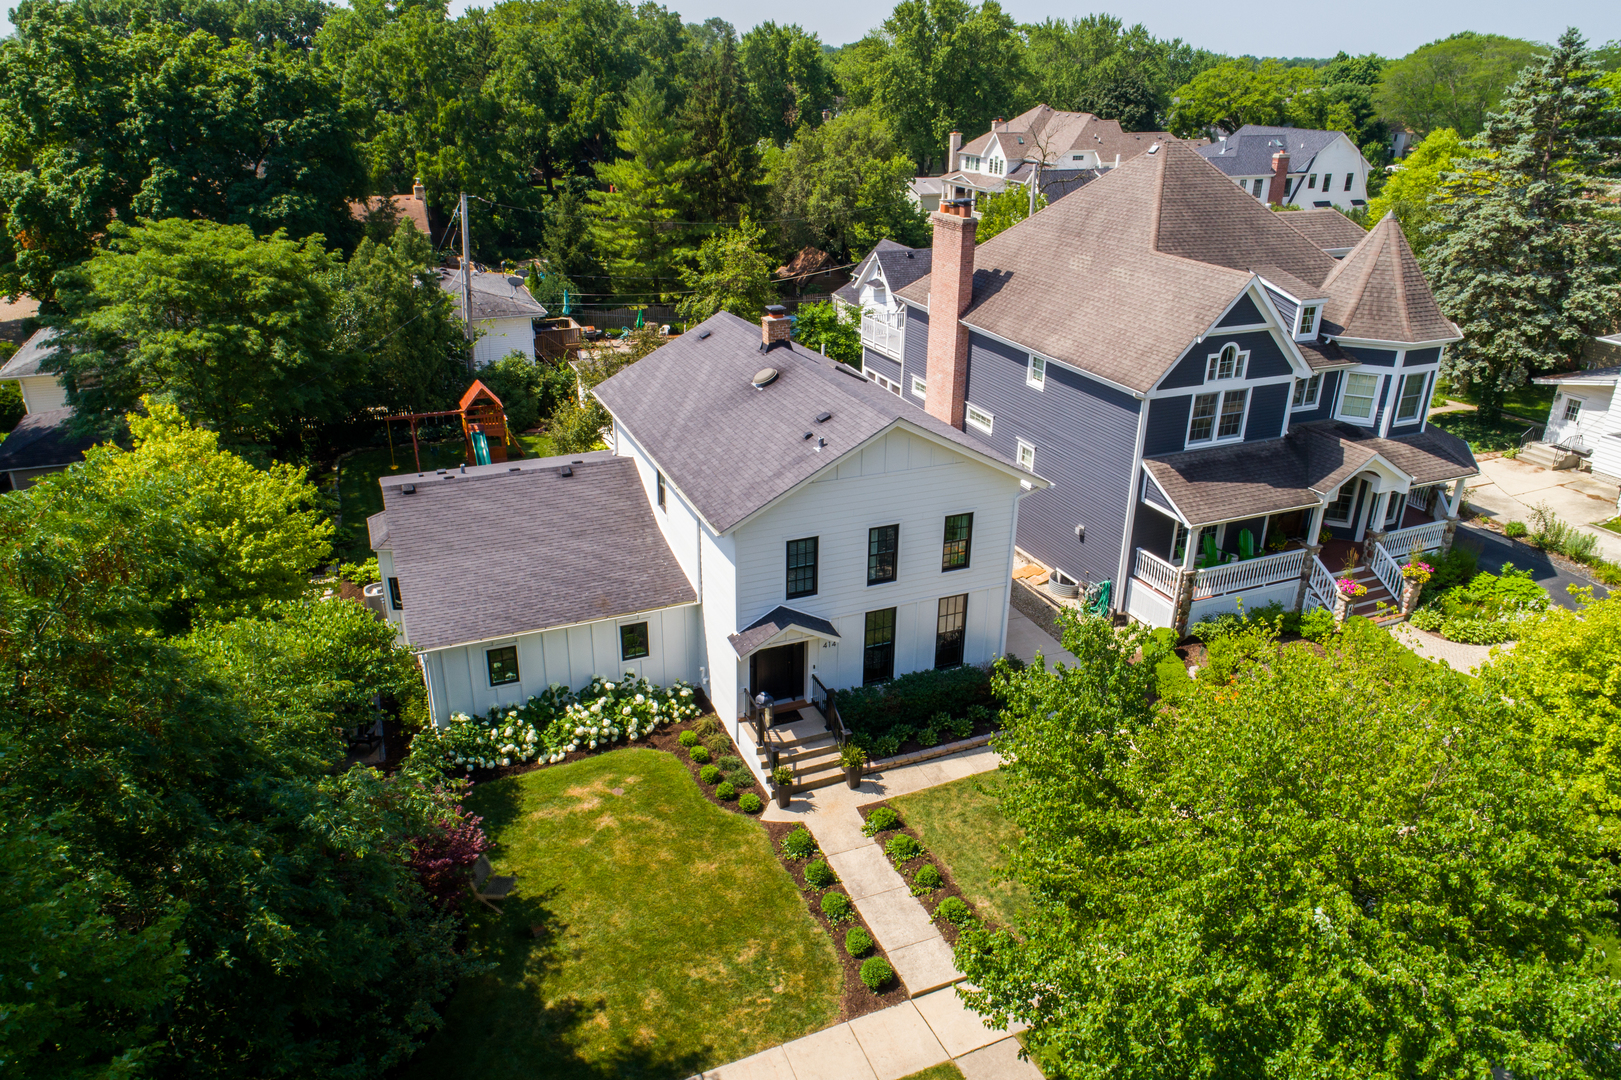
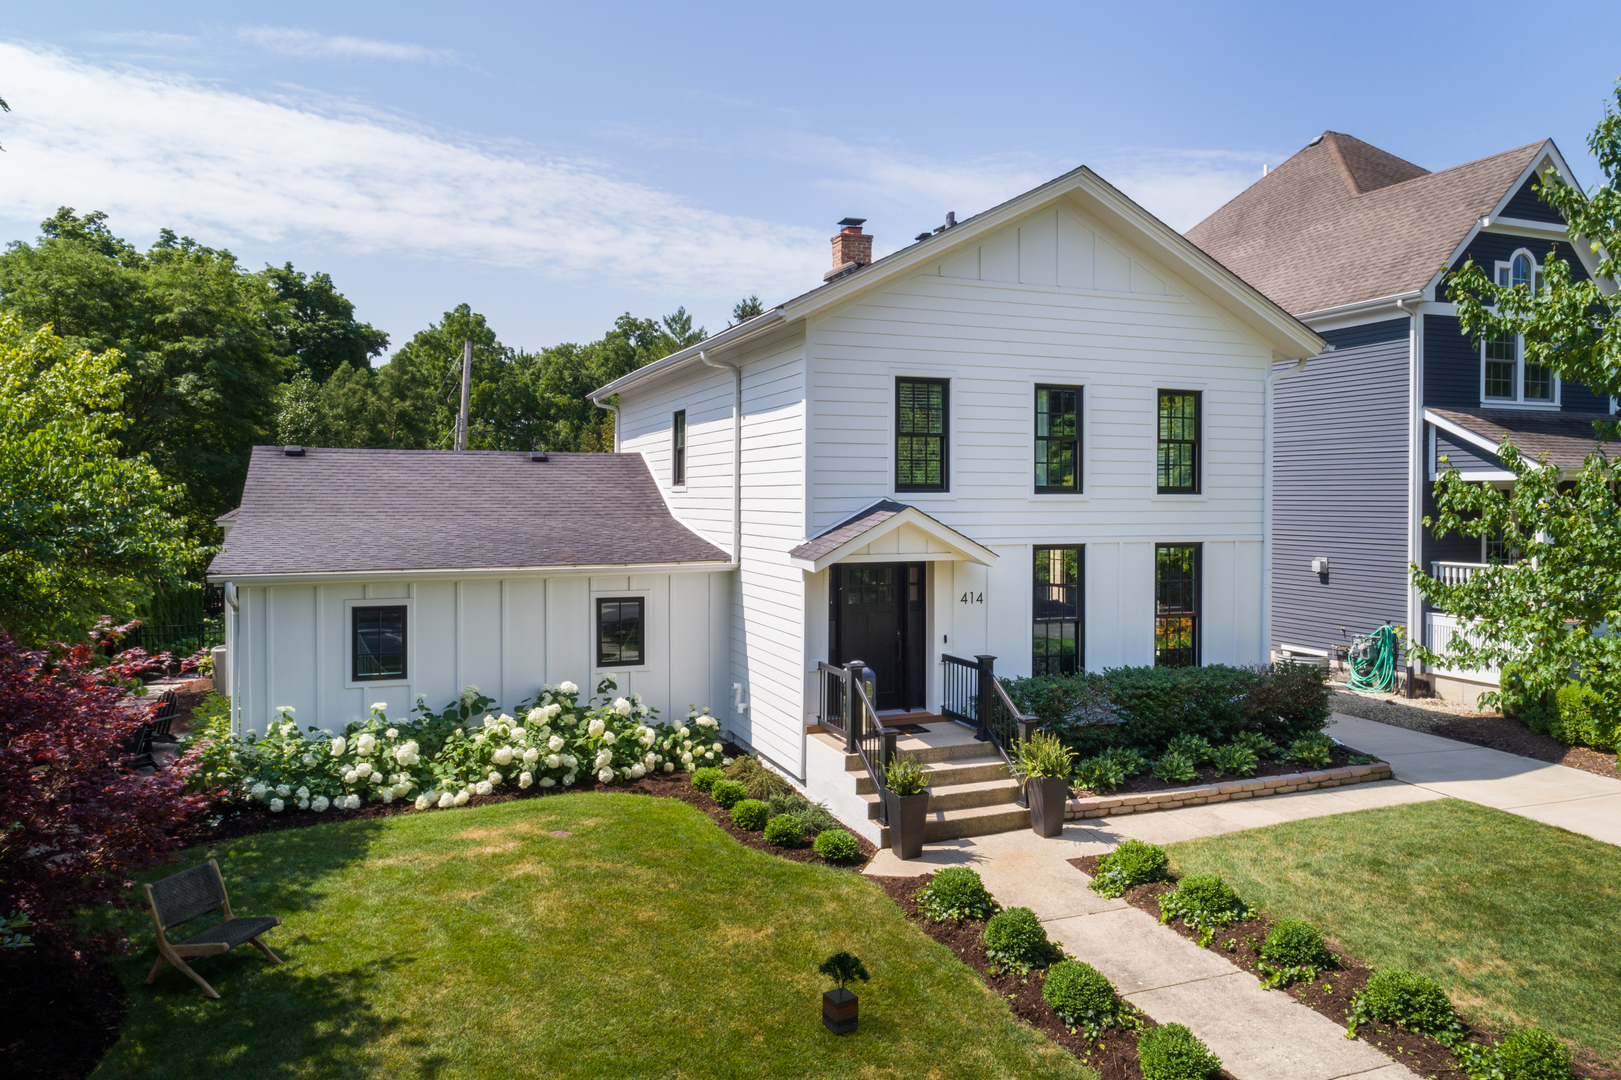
potted tree: present [528,907,548,937] -> present [817,952,870,1034]

